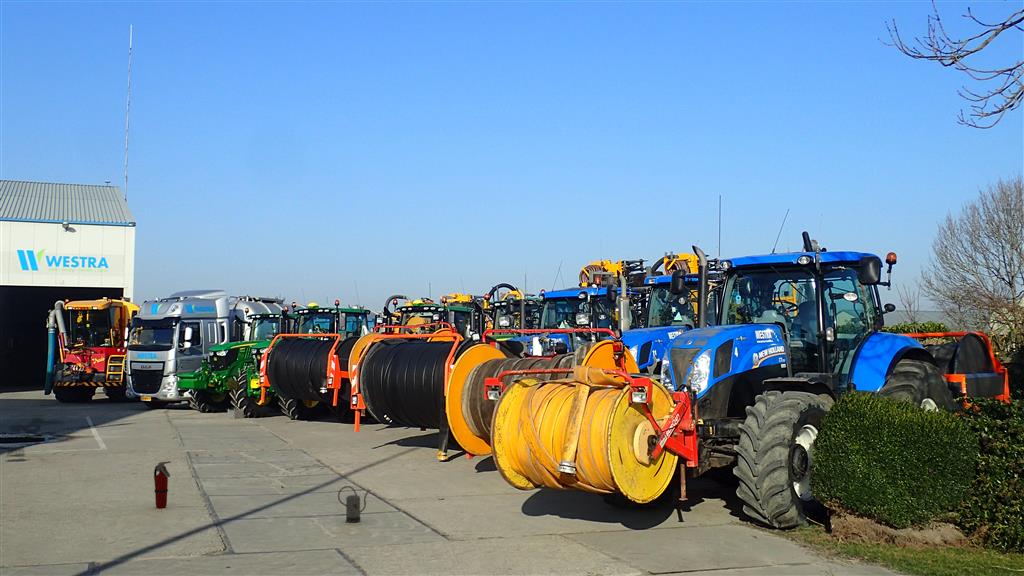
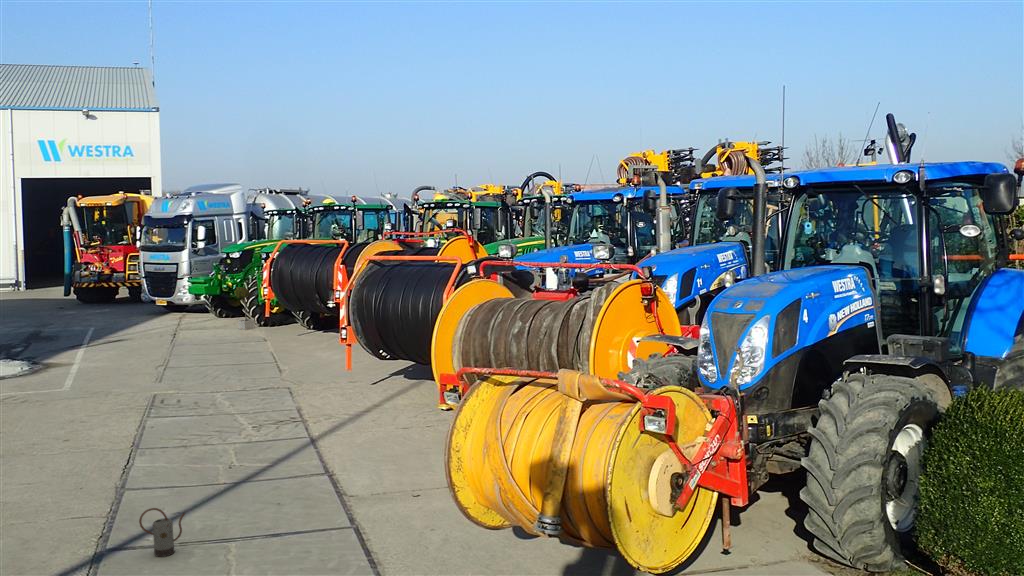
fire extinguisher: present [154,461,171,508] -> none [64,447,81,504]
watering can: present [338,486,368,523] -> present [139,508,185,557]

